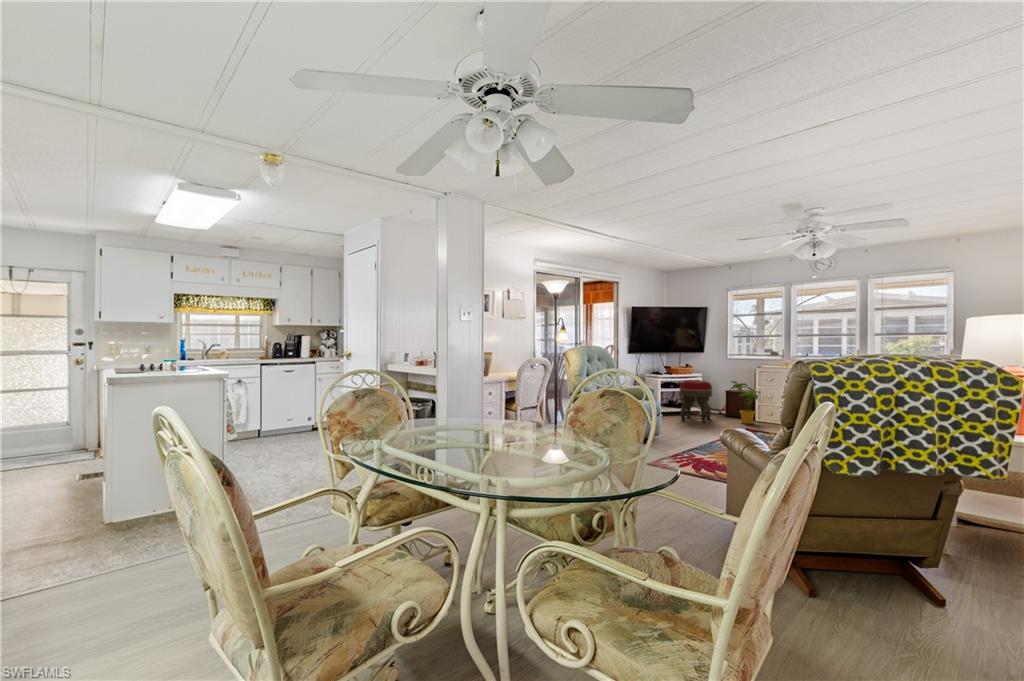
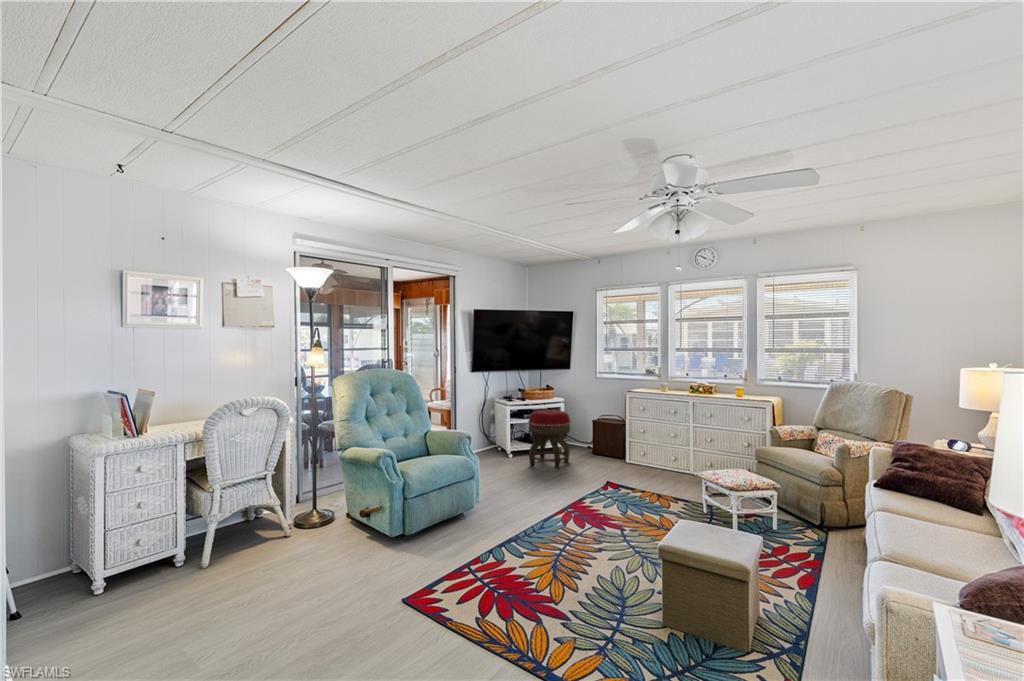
house plant: present [731,381,760,424] -> none [592,411,631,470]

